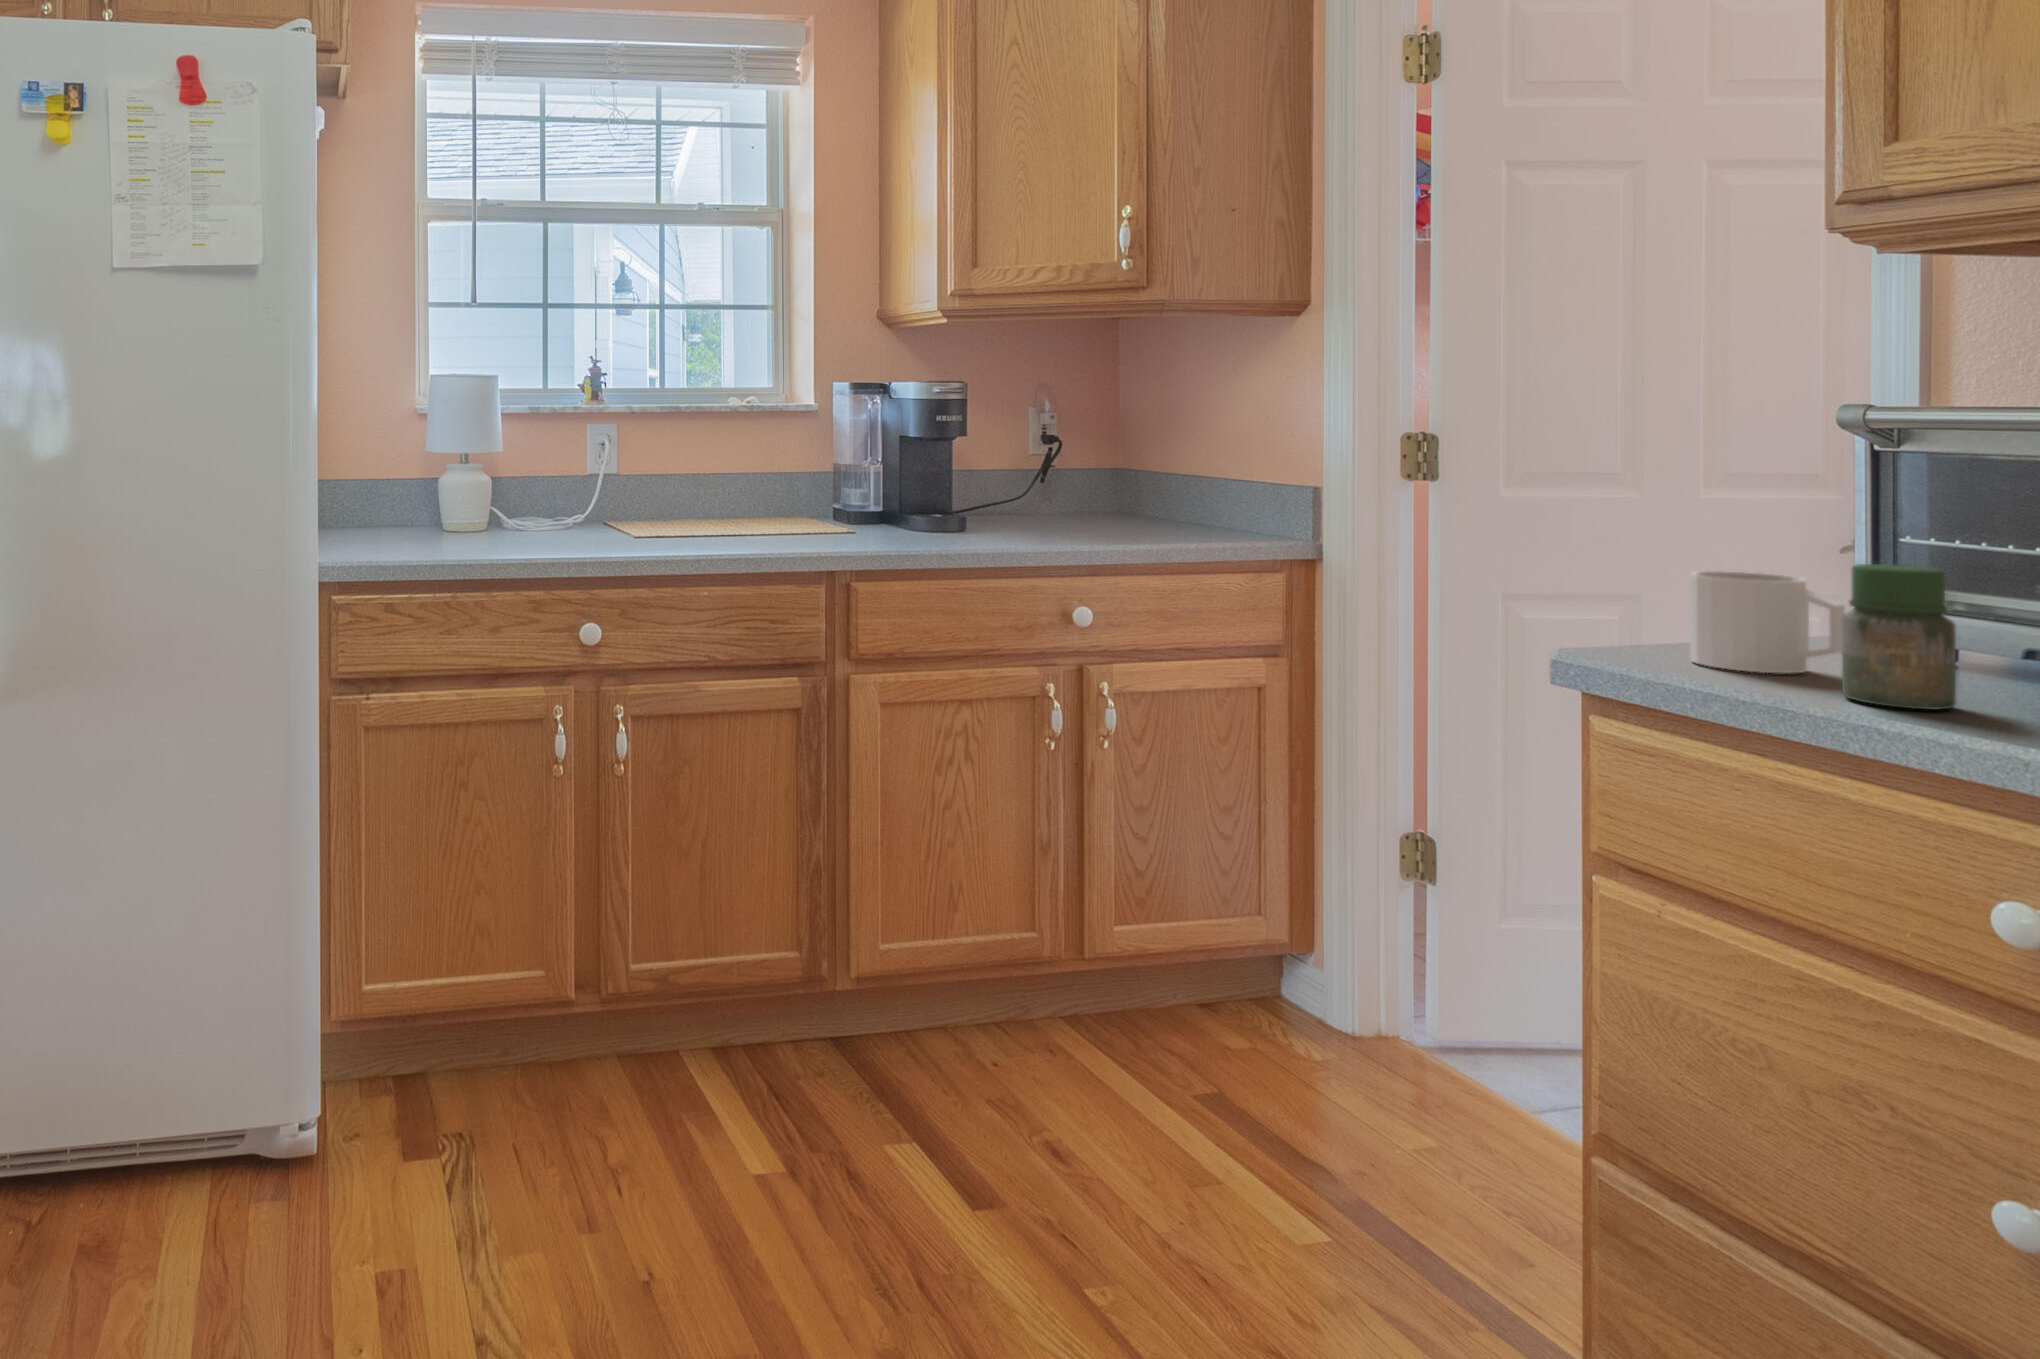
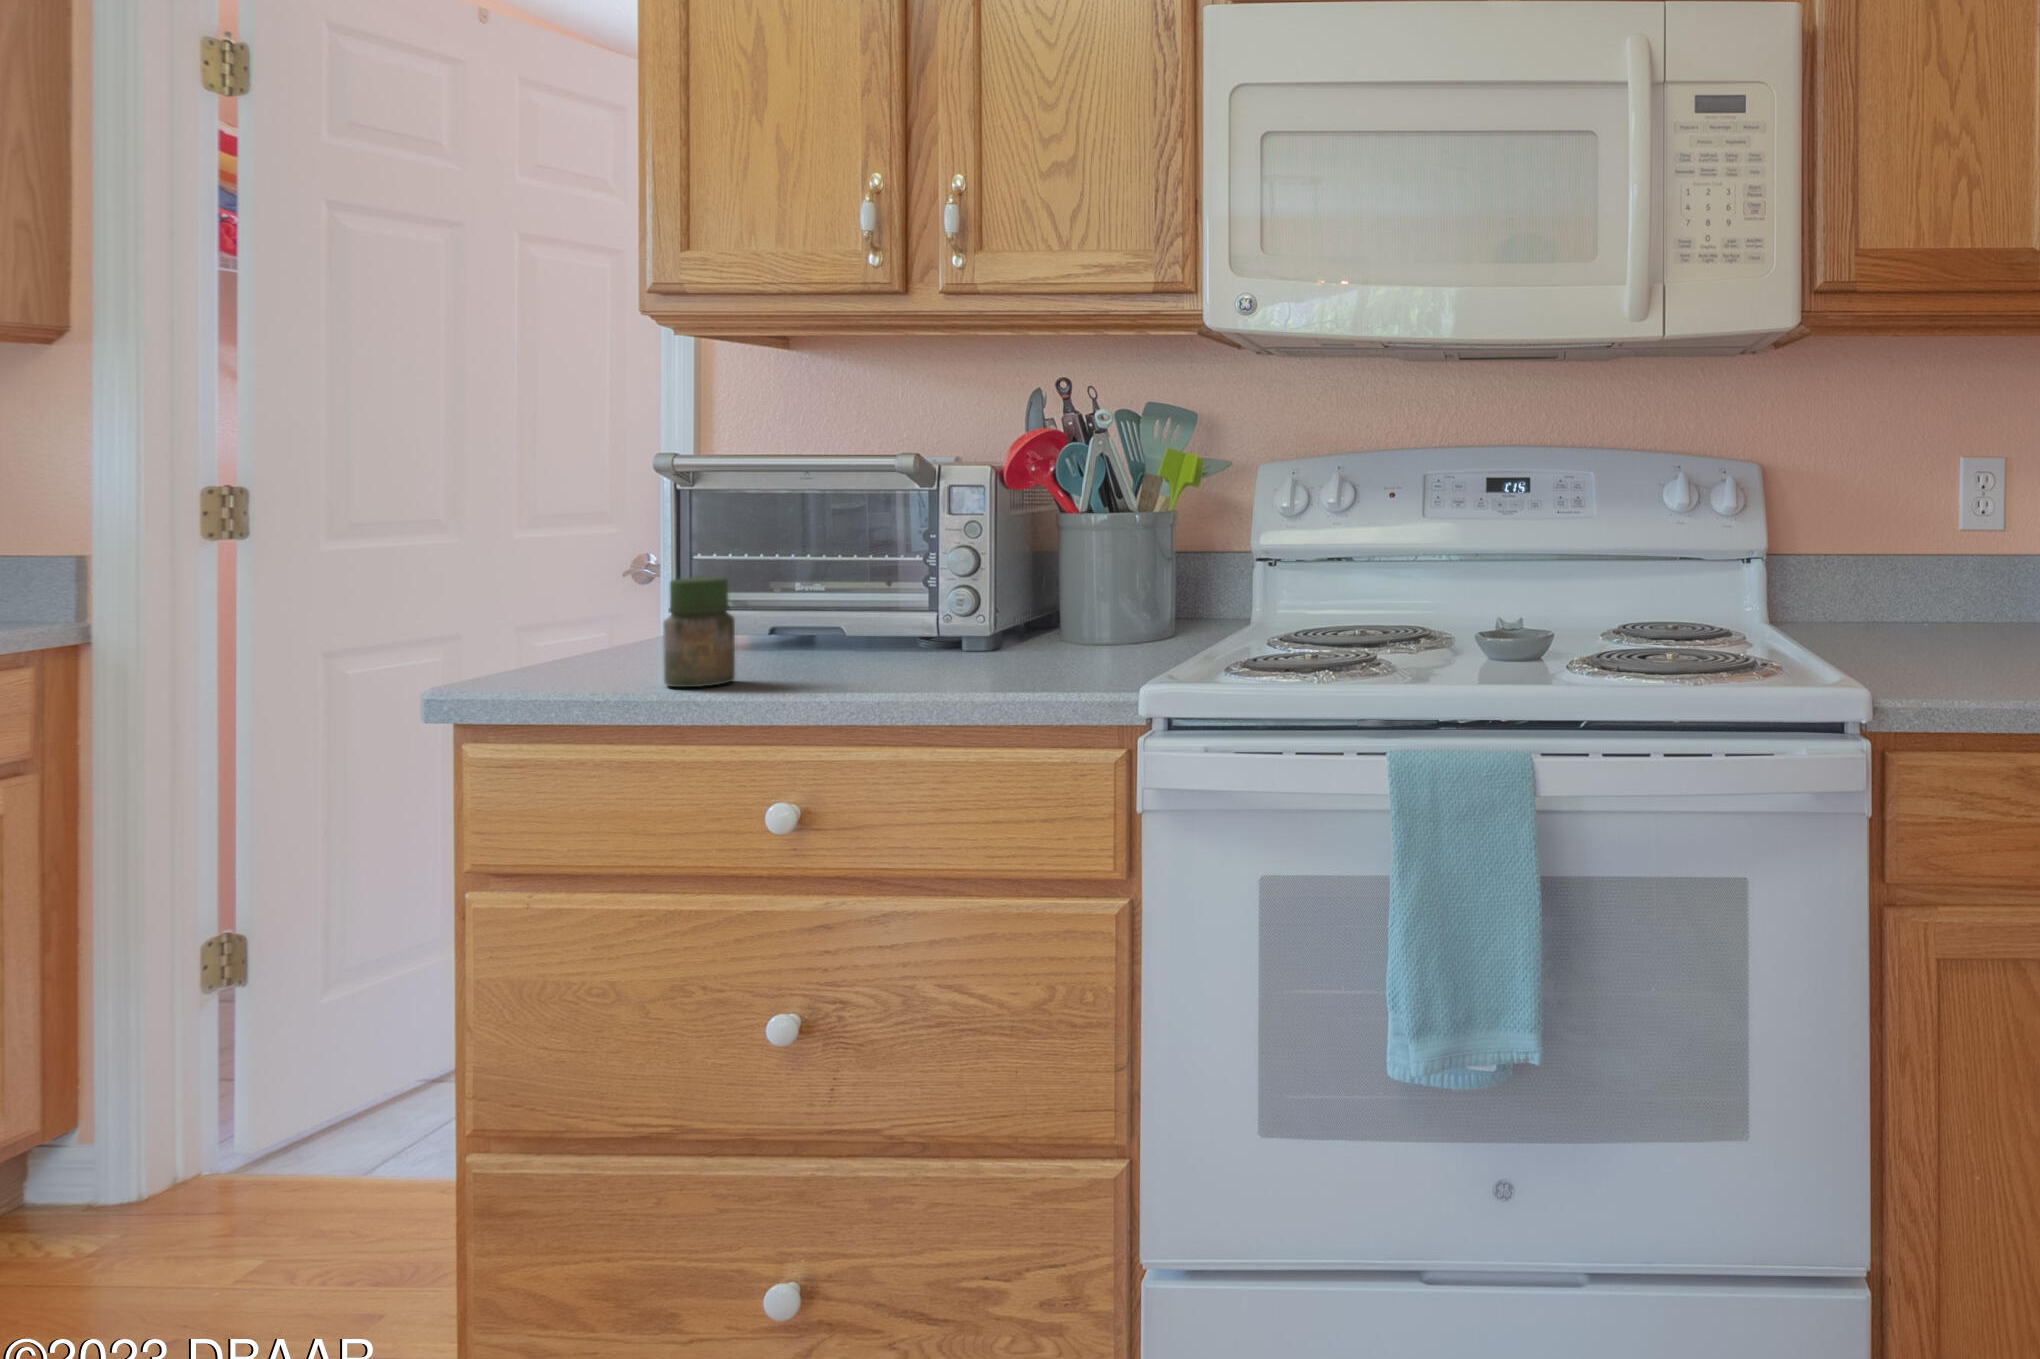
mug: present [1690,571,1845,673] -> none [545,596,660,681]

